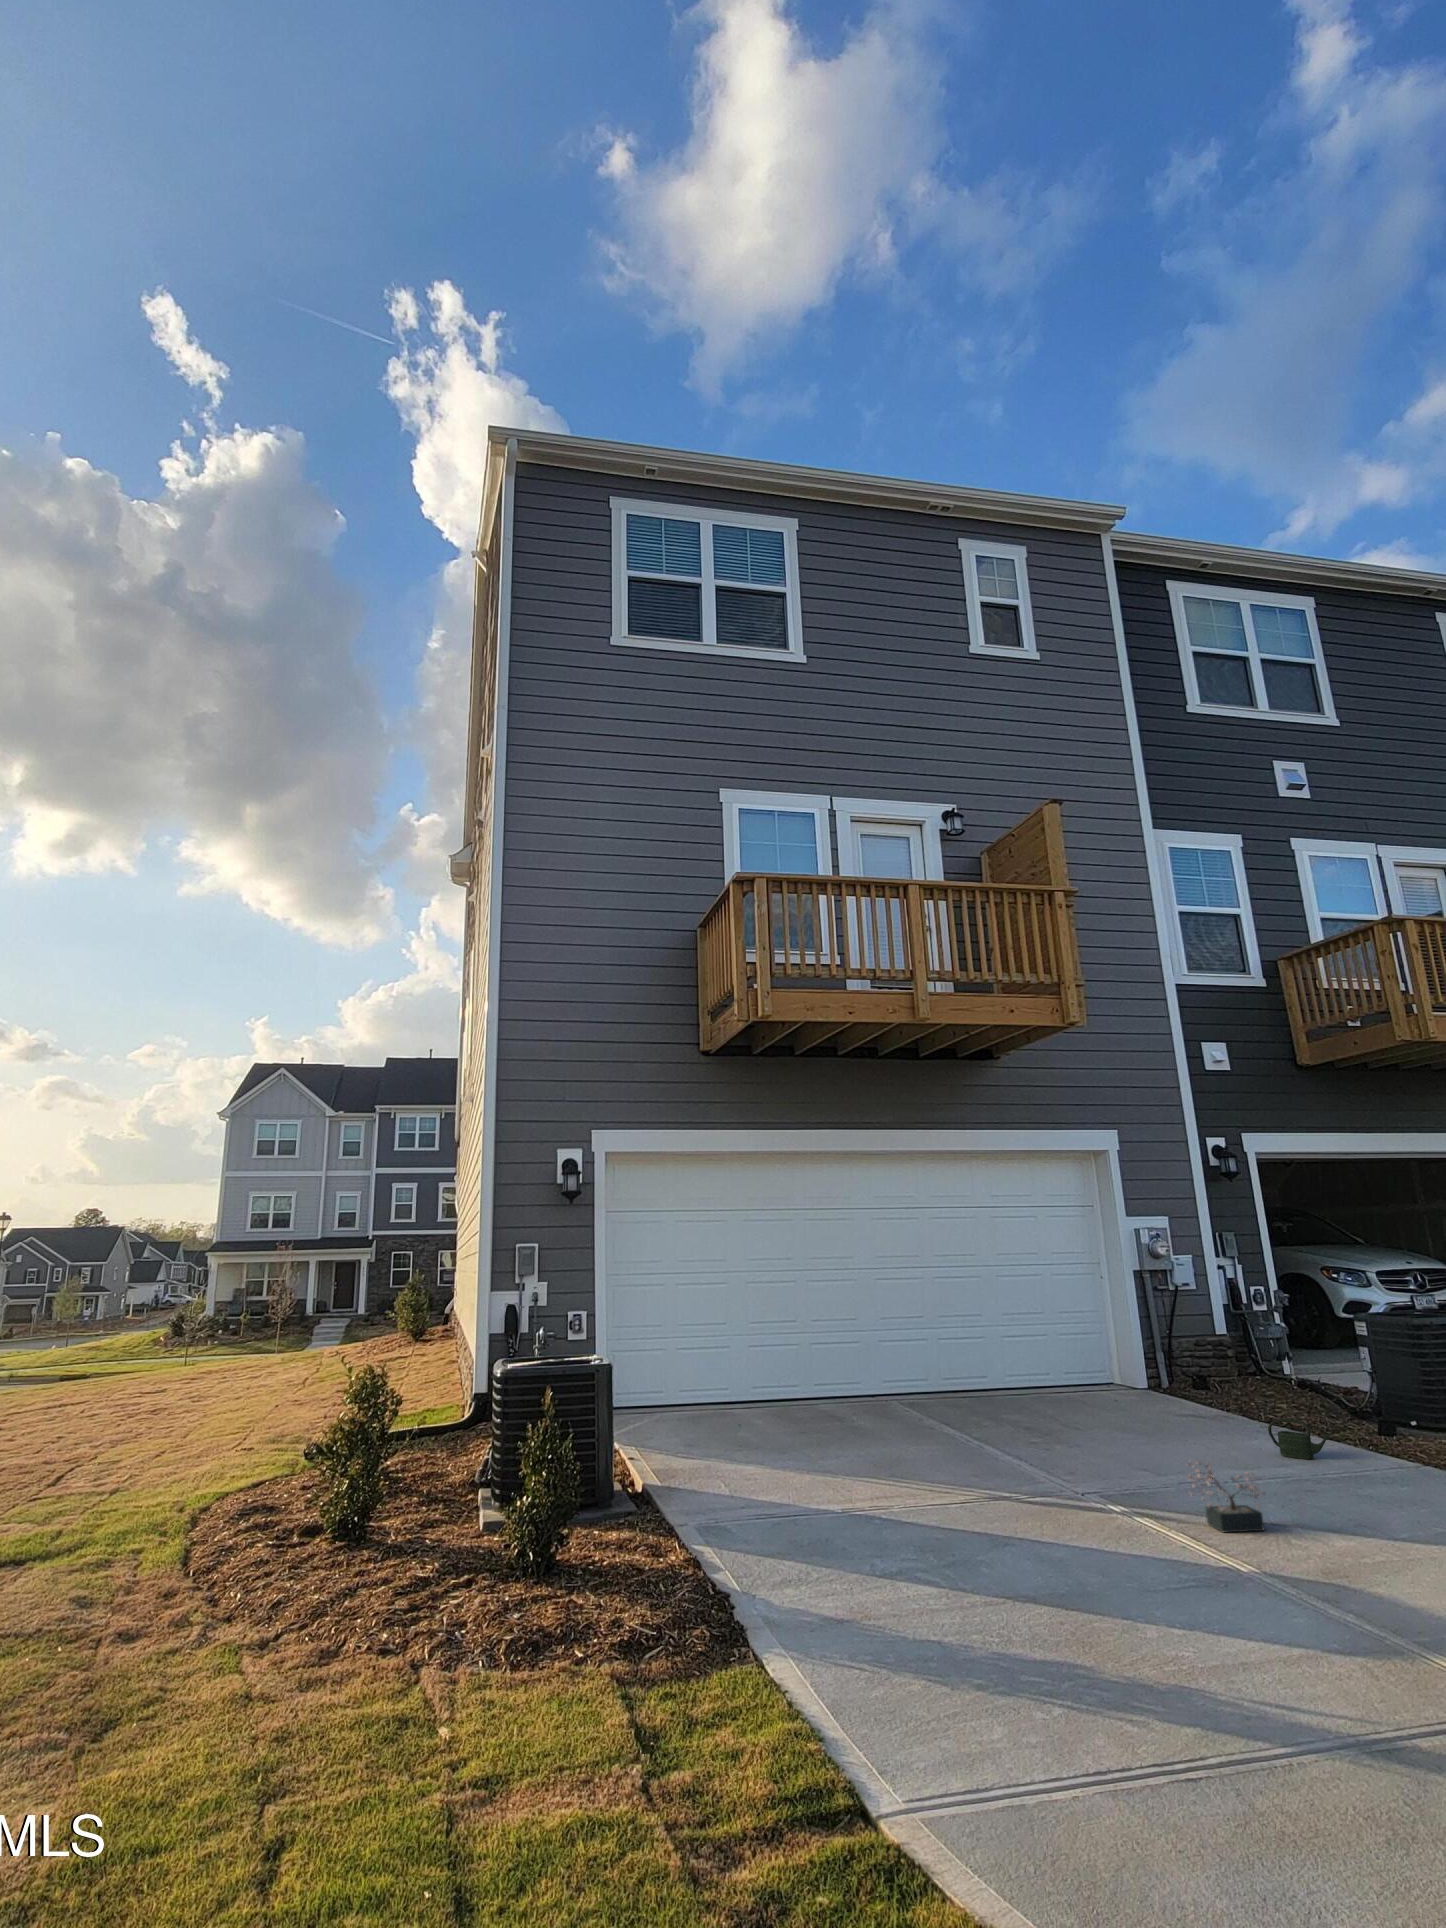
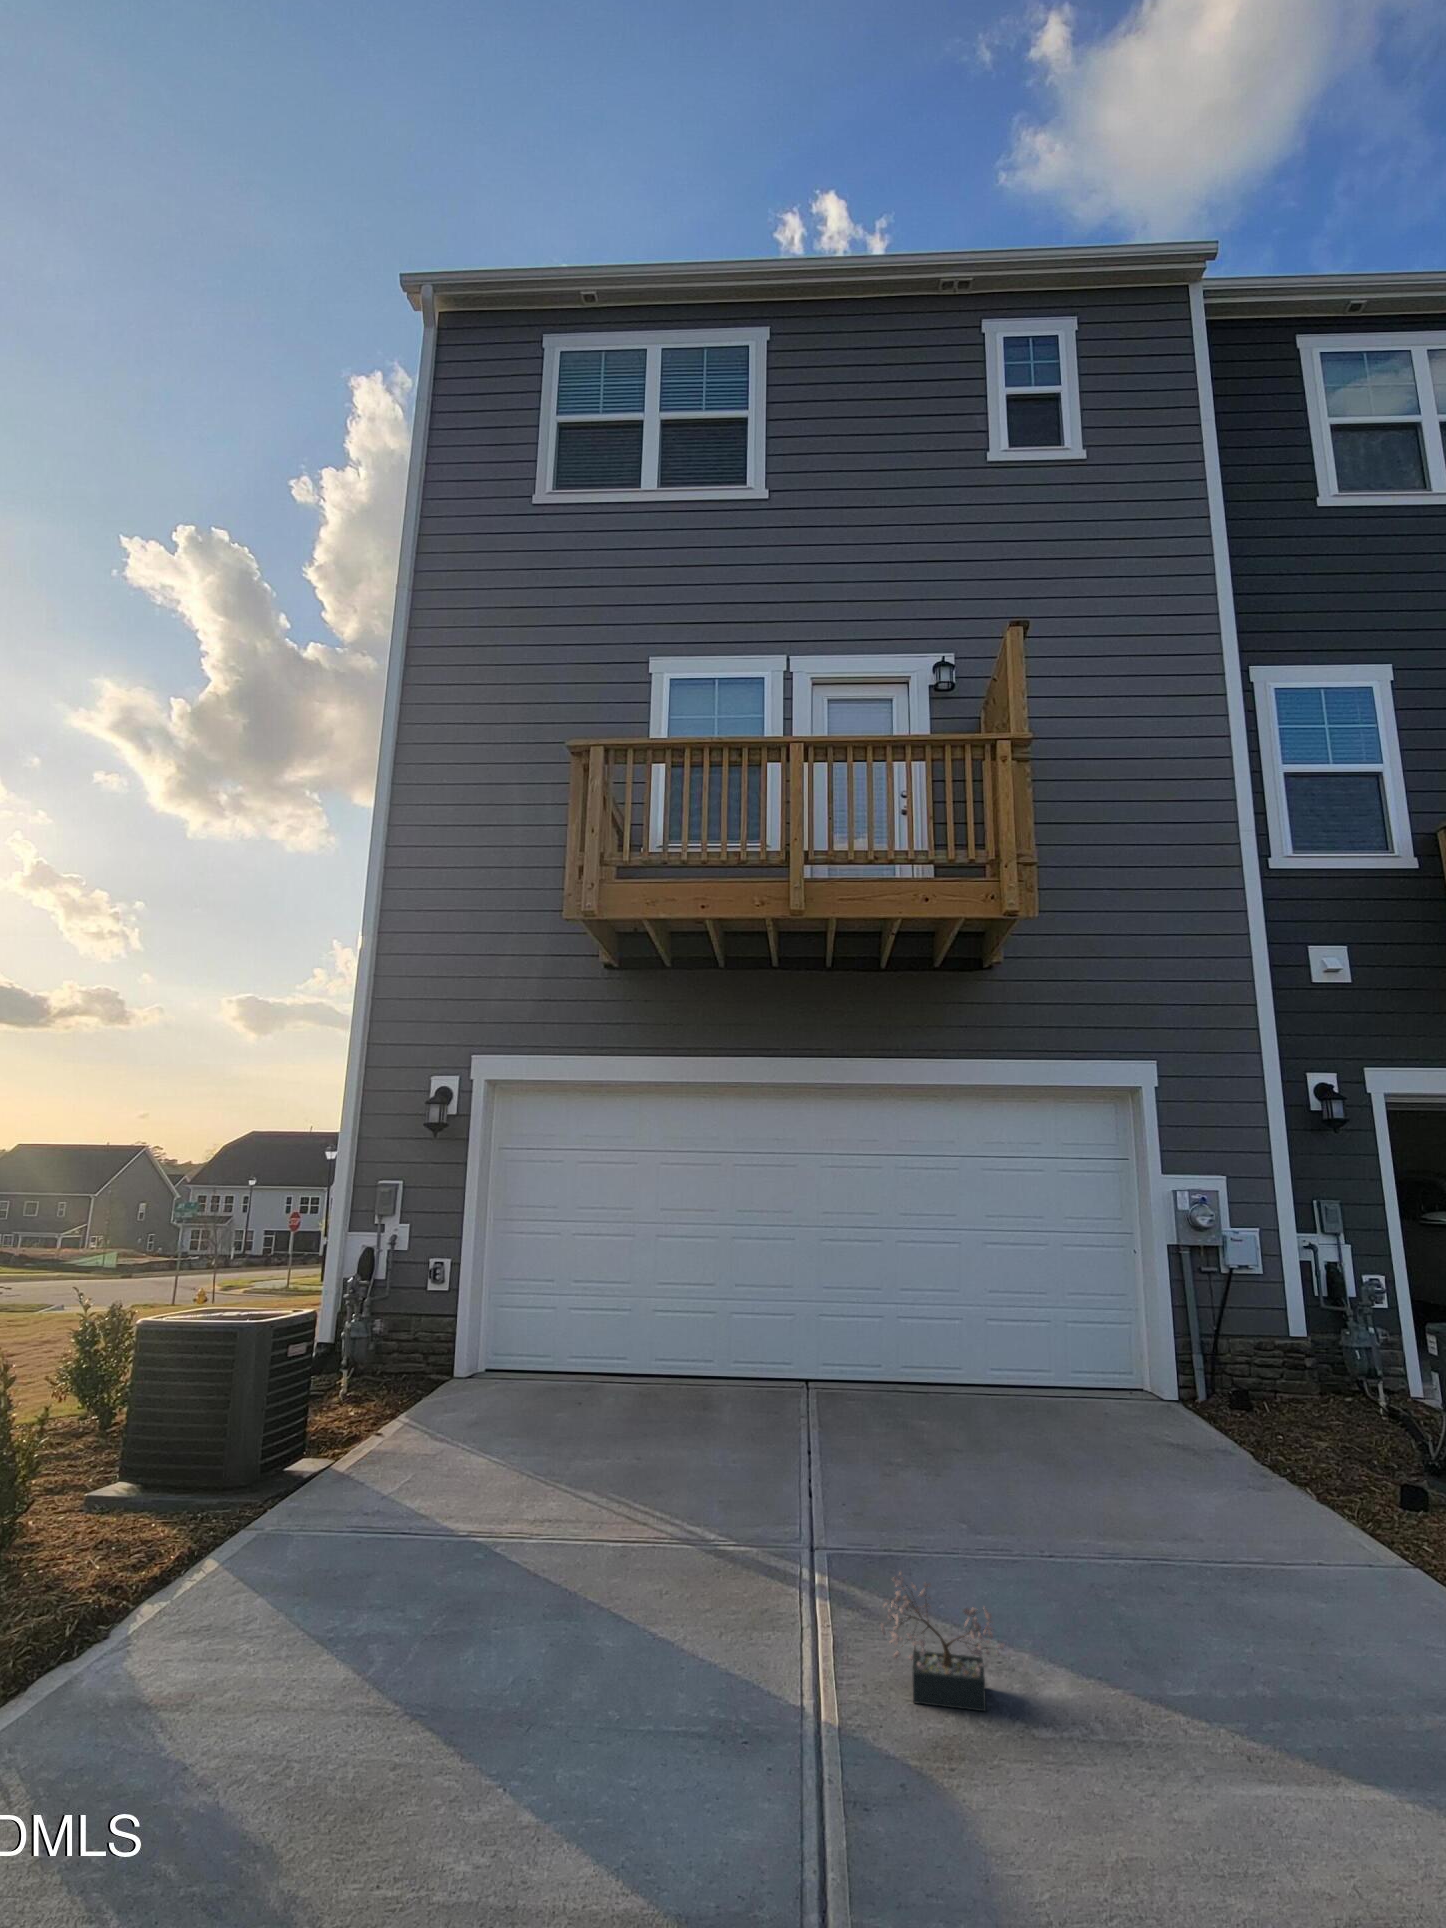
watering can: present [1268,1419,1333,1459] -> none [1207,1491,1294,1560]

